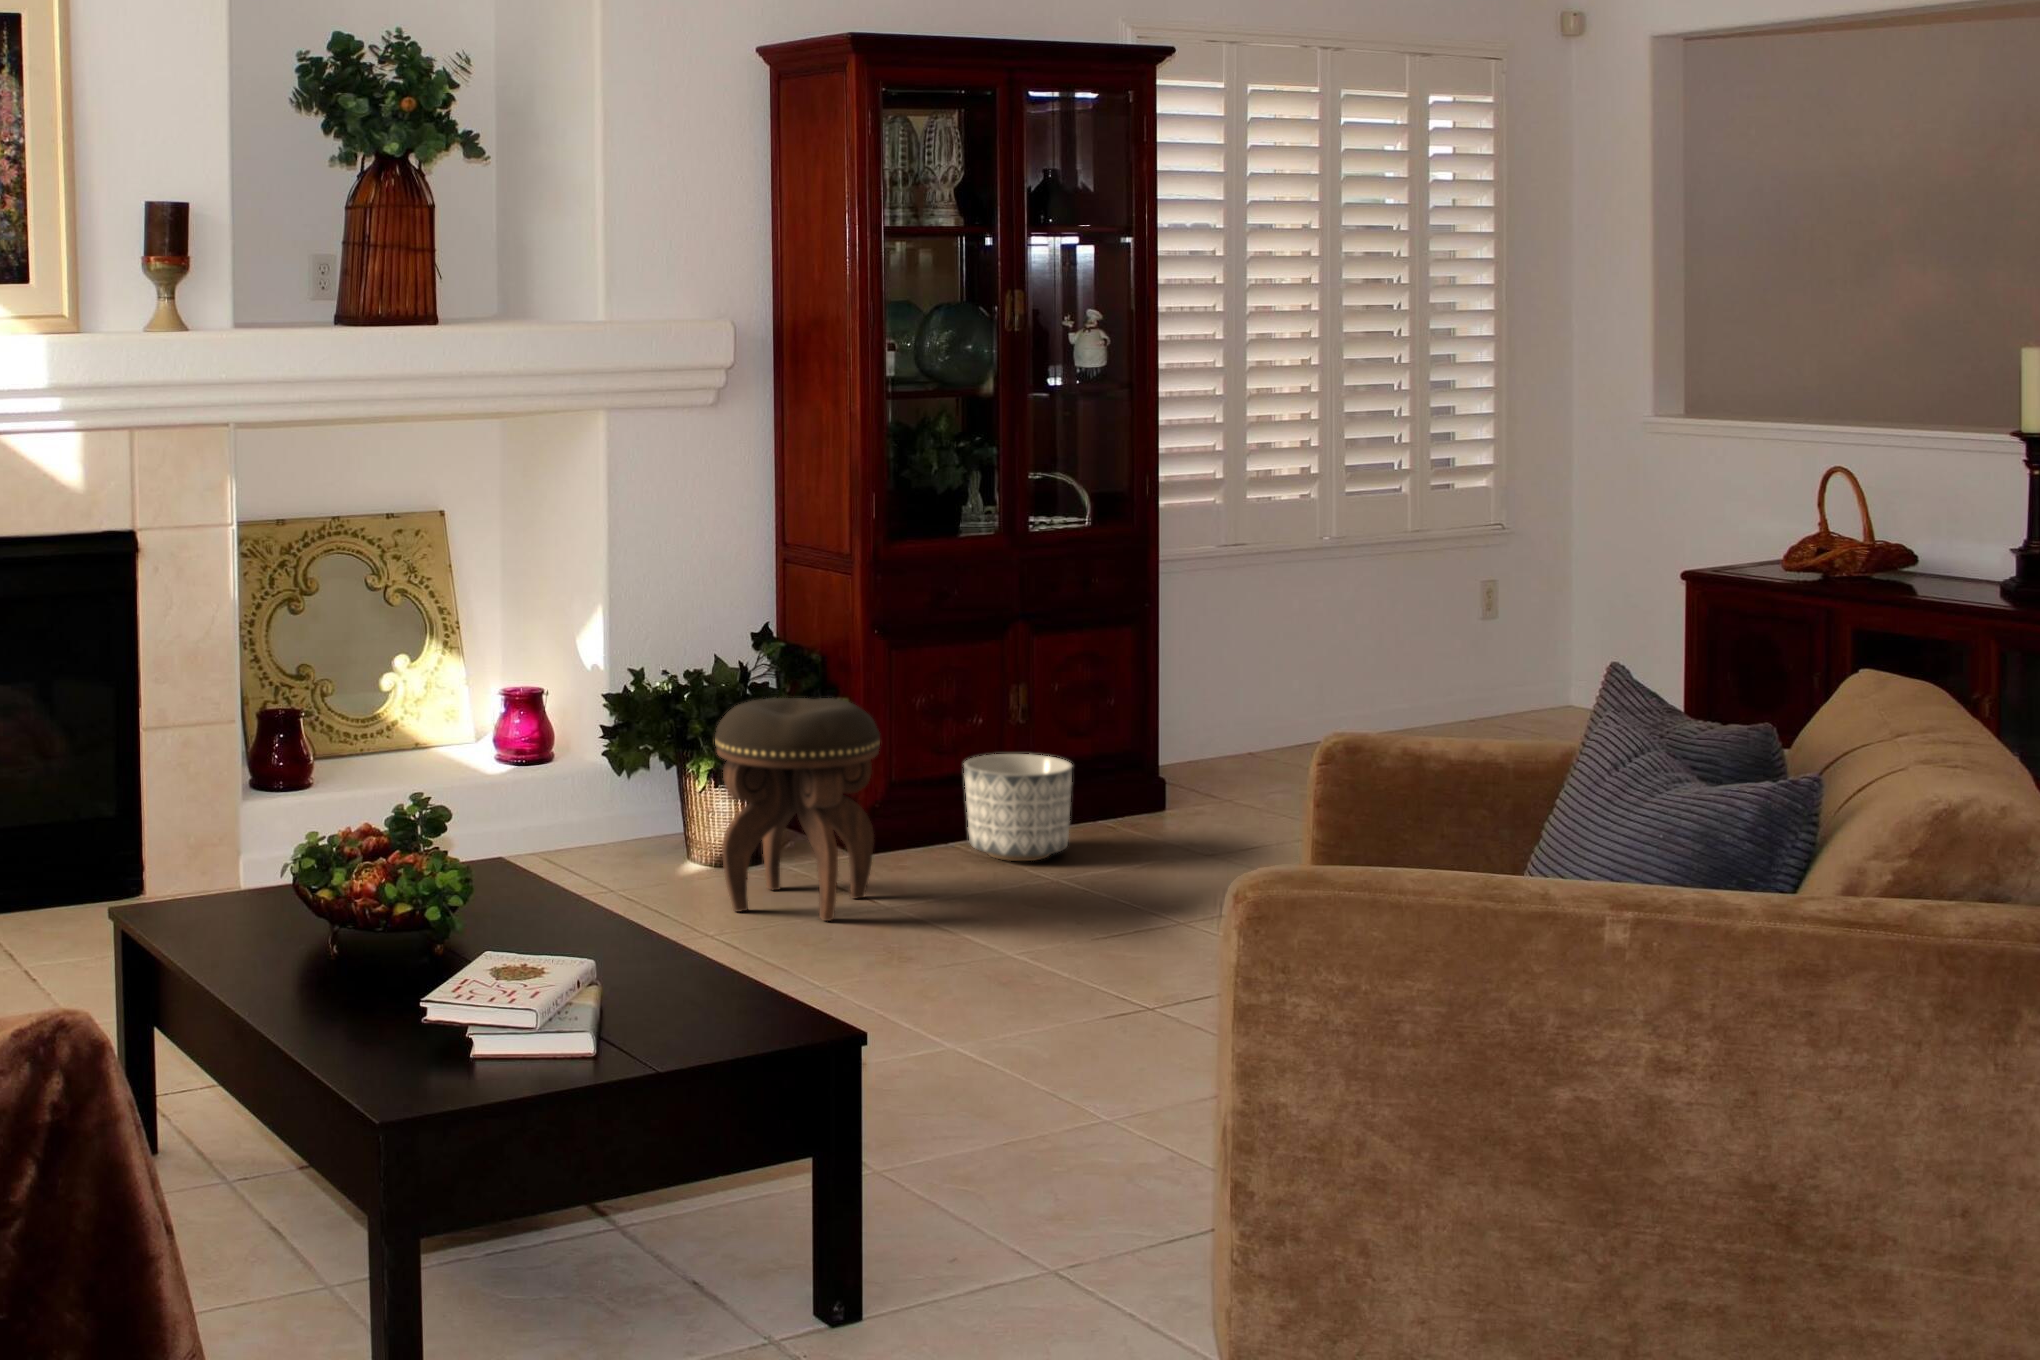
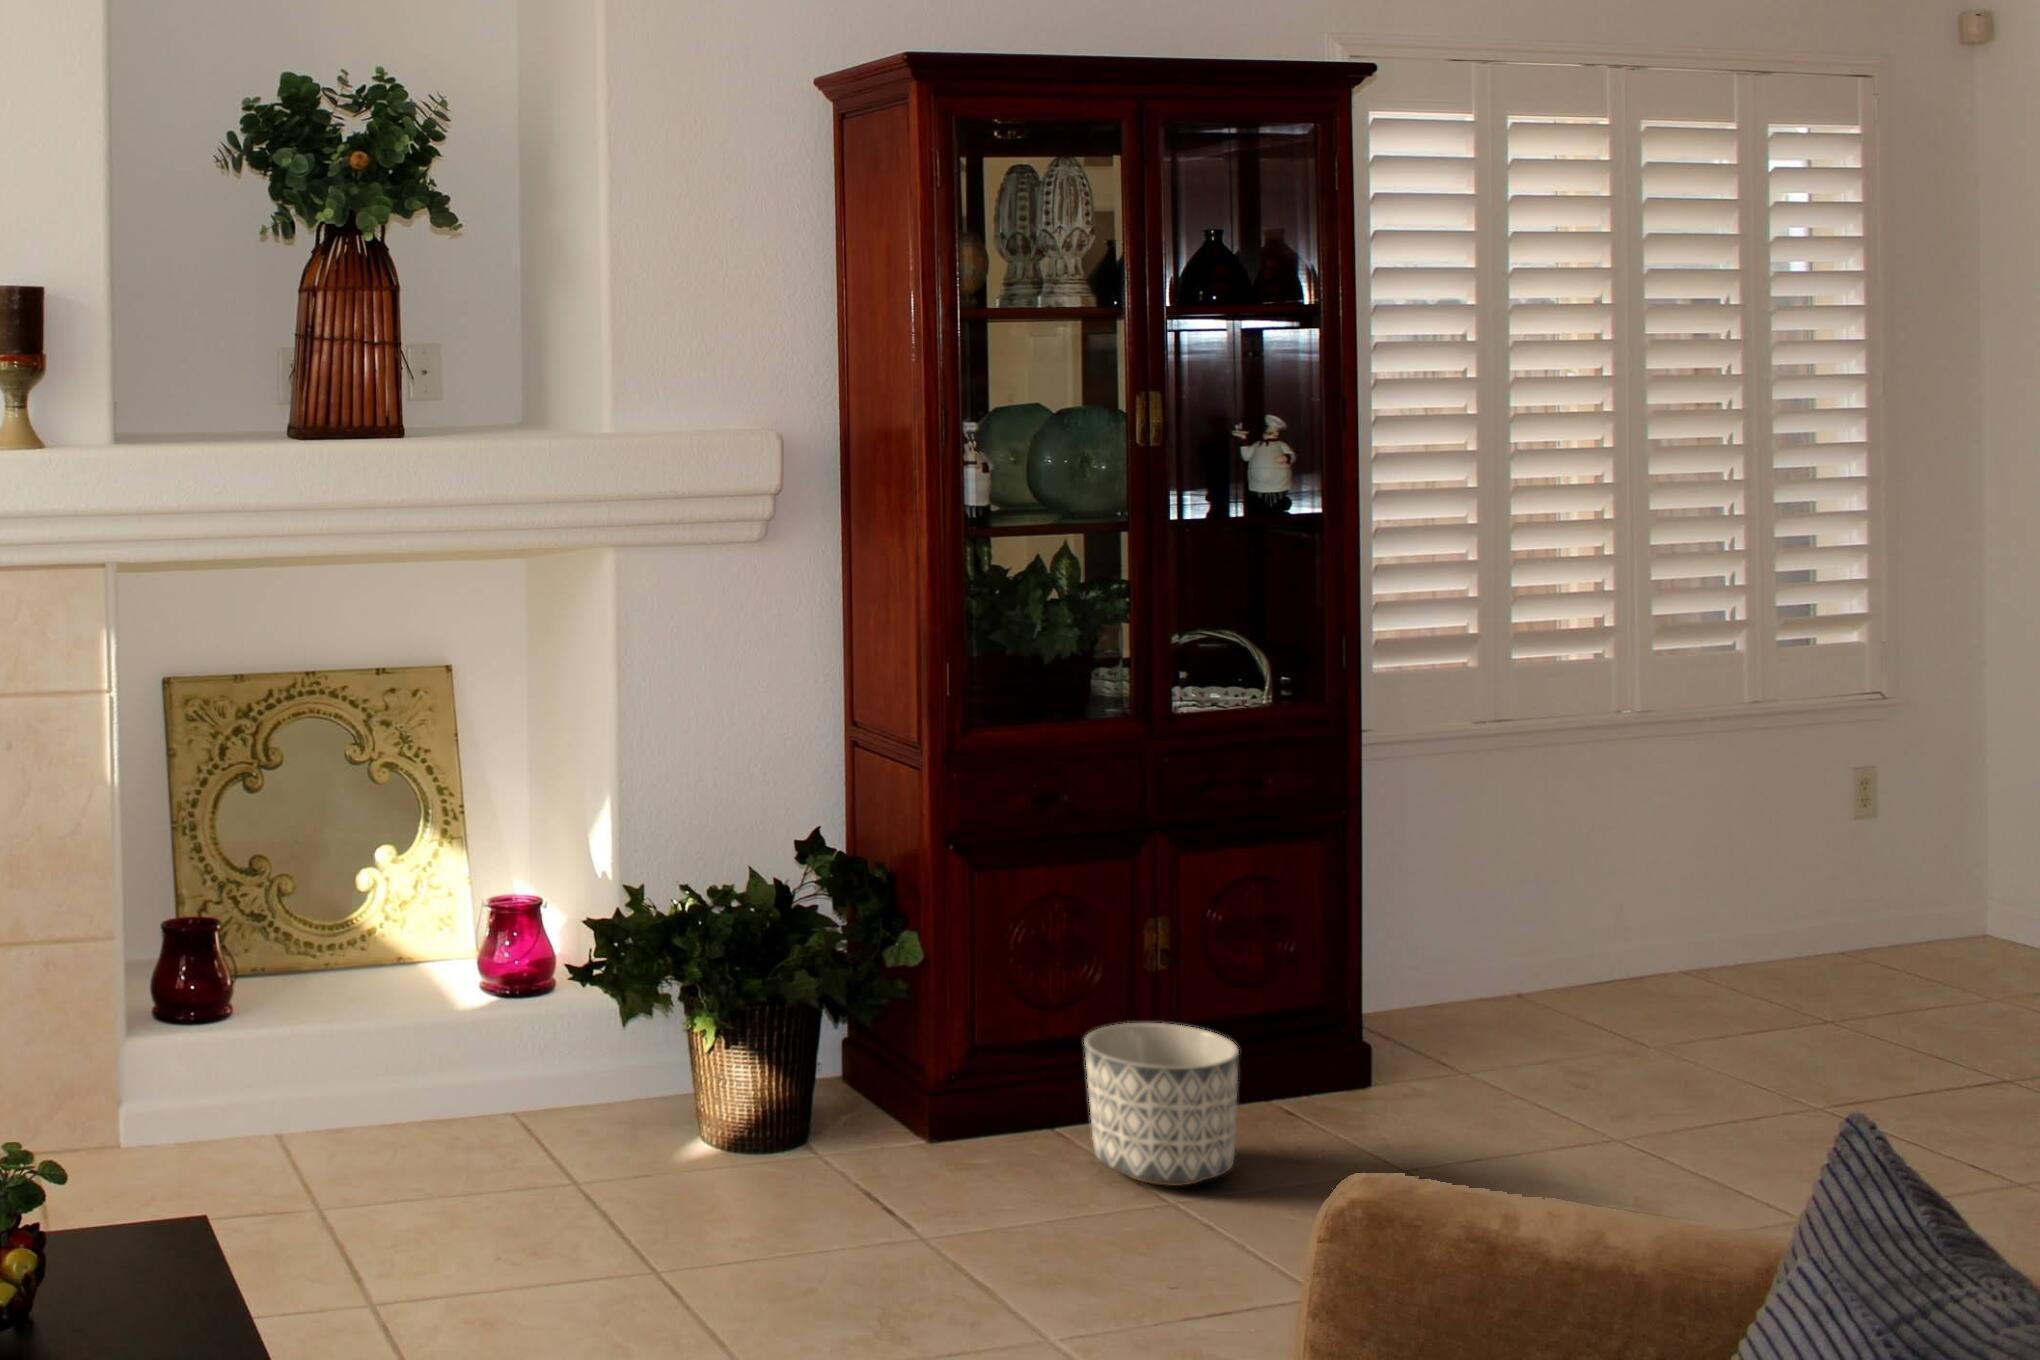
footstool: present [715,698,880,921] -> none [703,952,934,1290]

